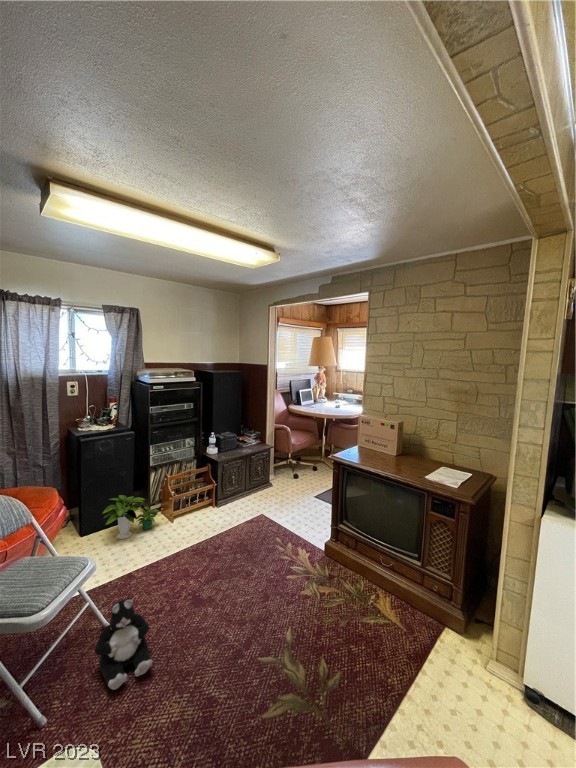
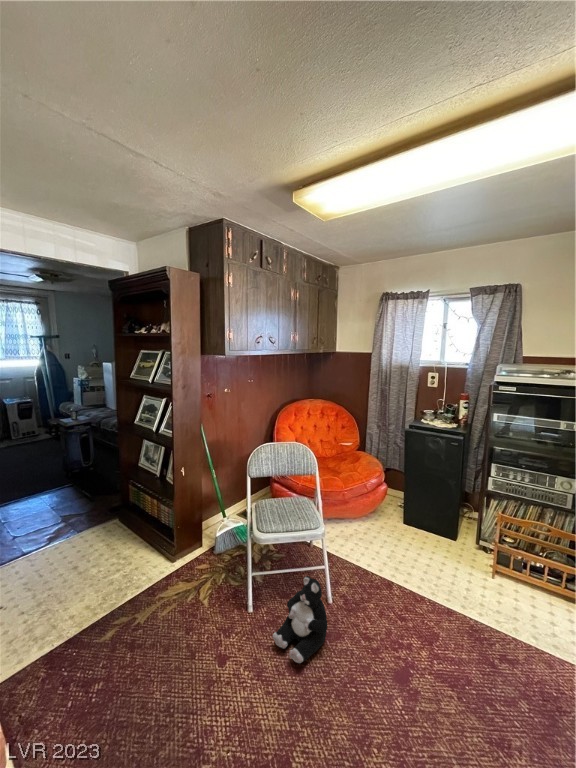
potted plant: present [103,495,159,539] -> none [408,502,476,563]

